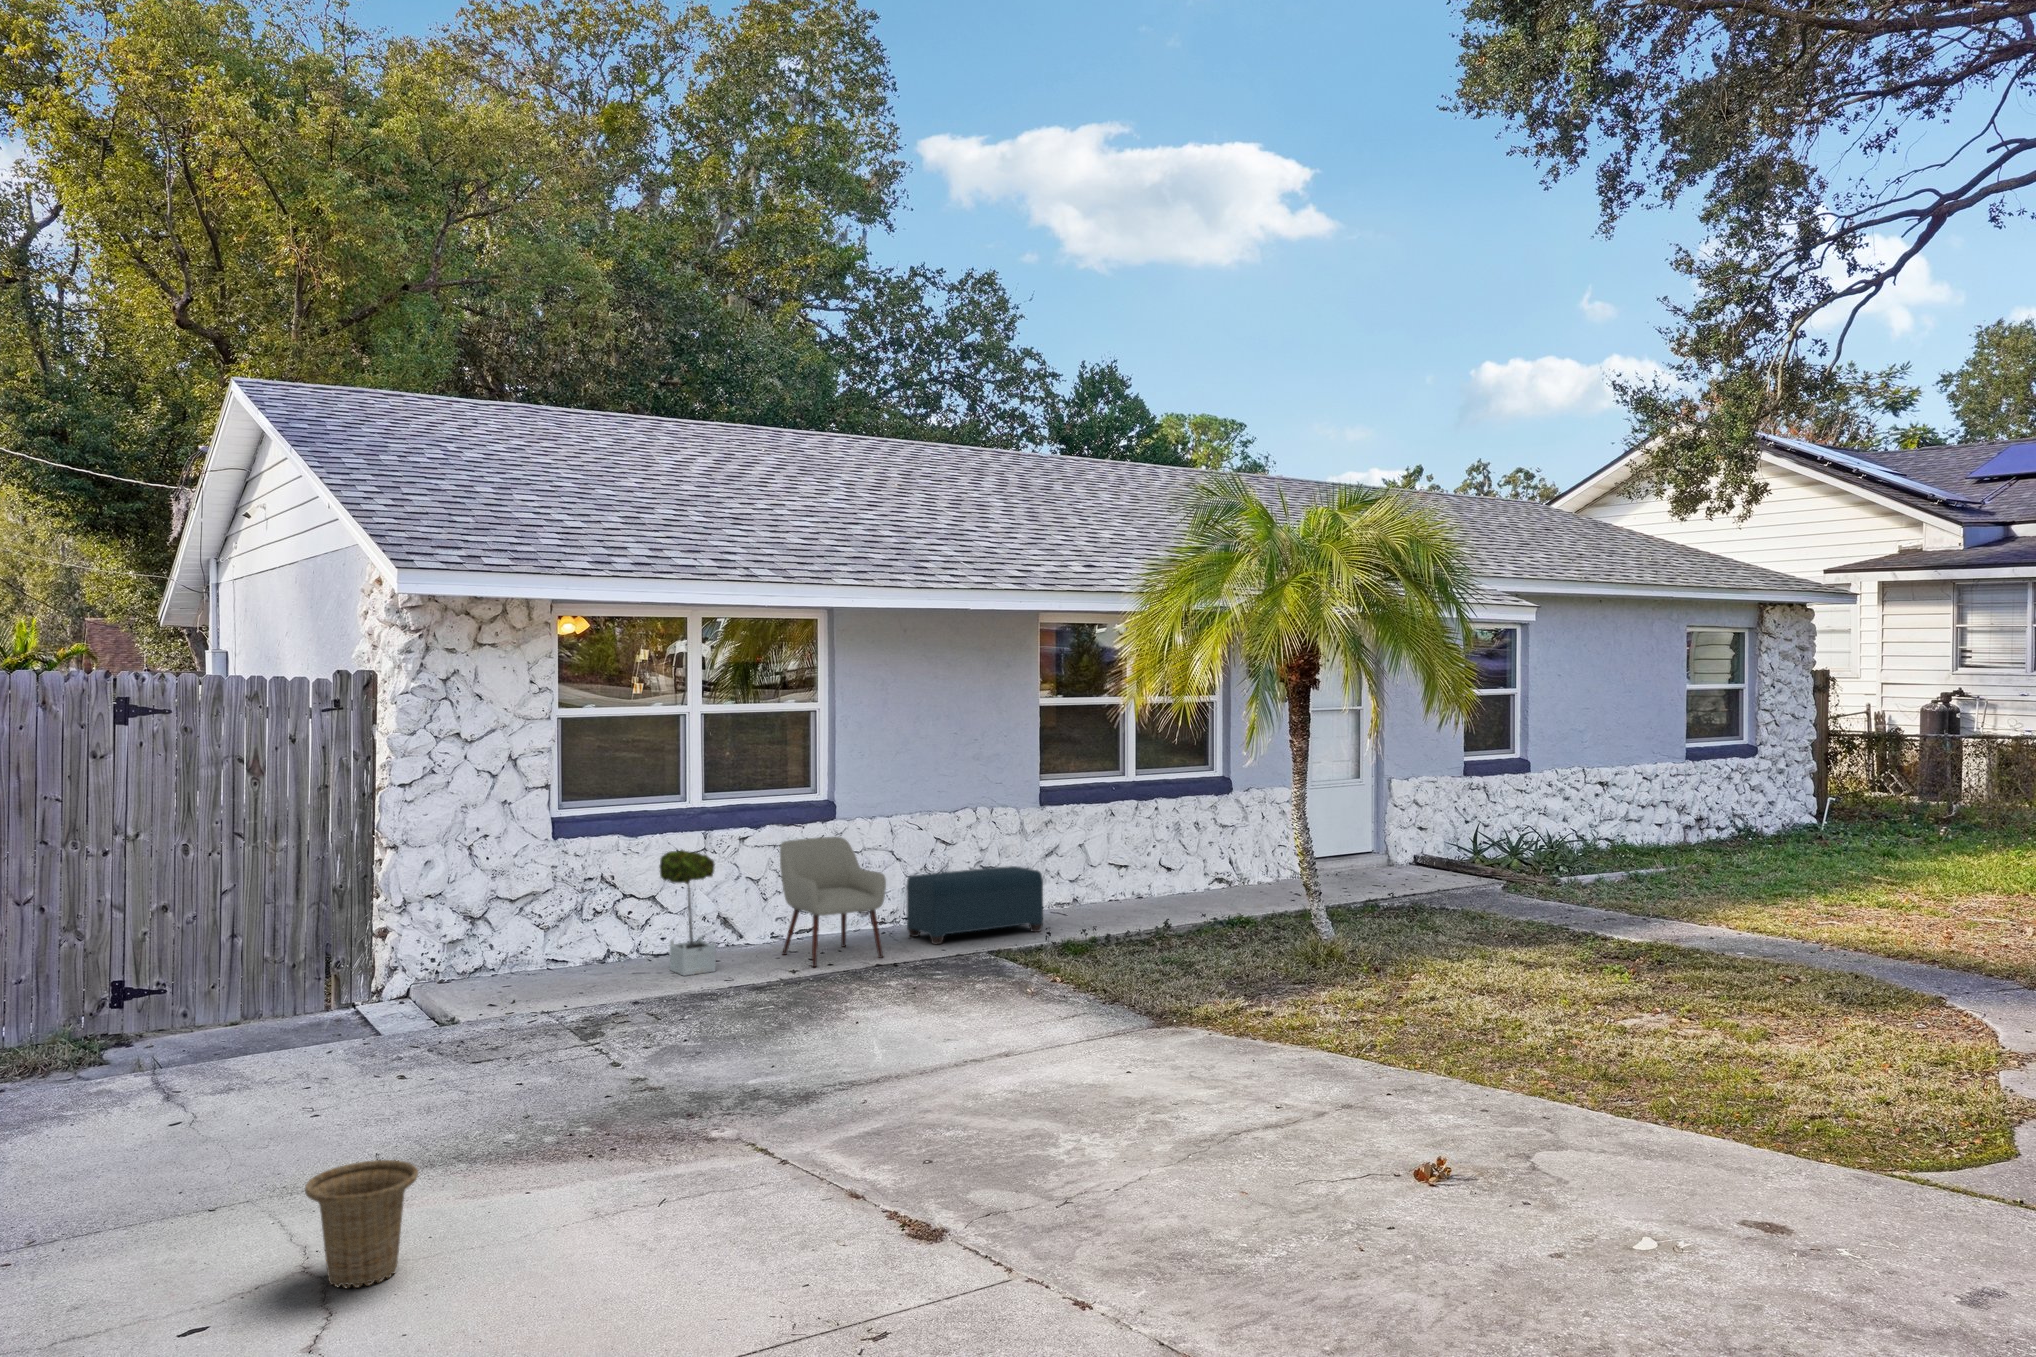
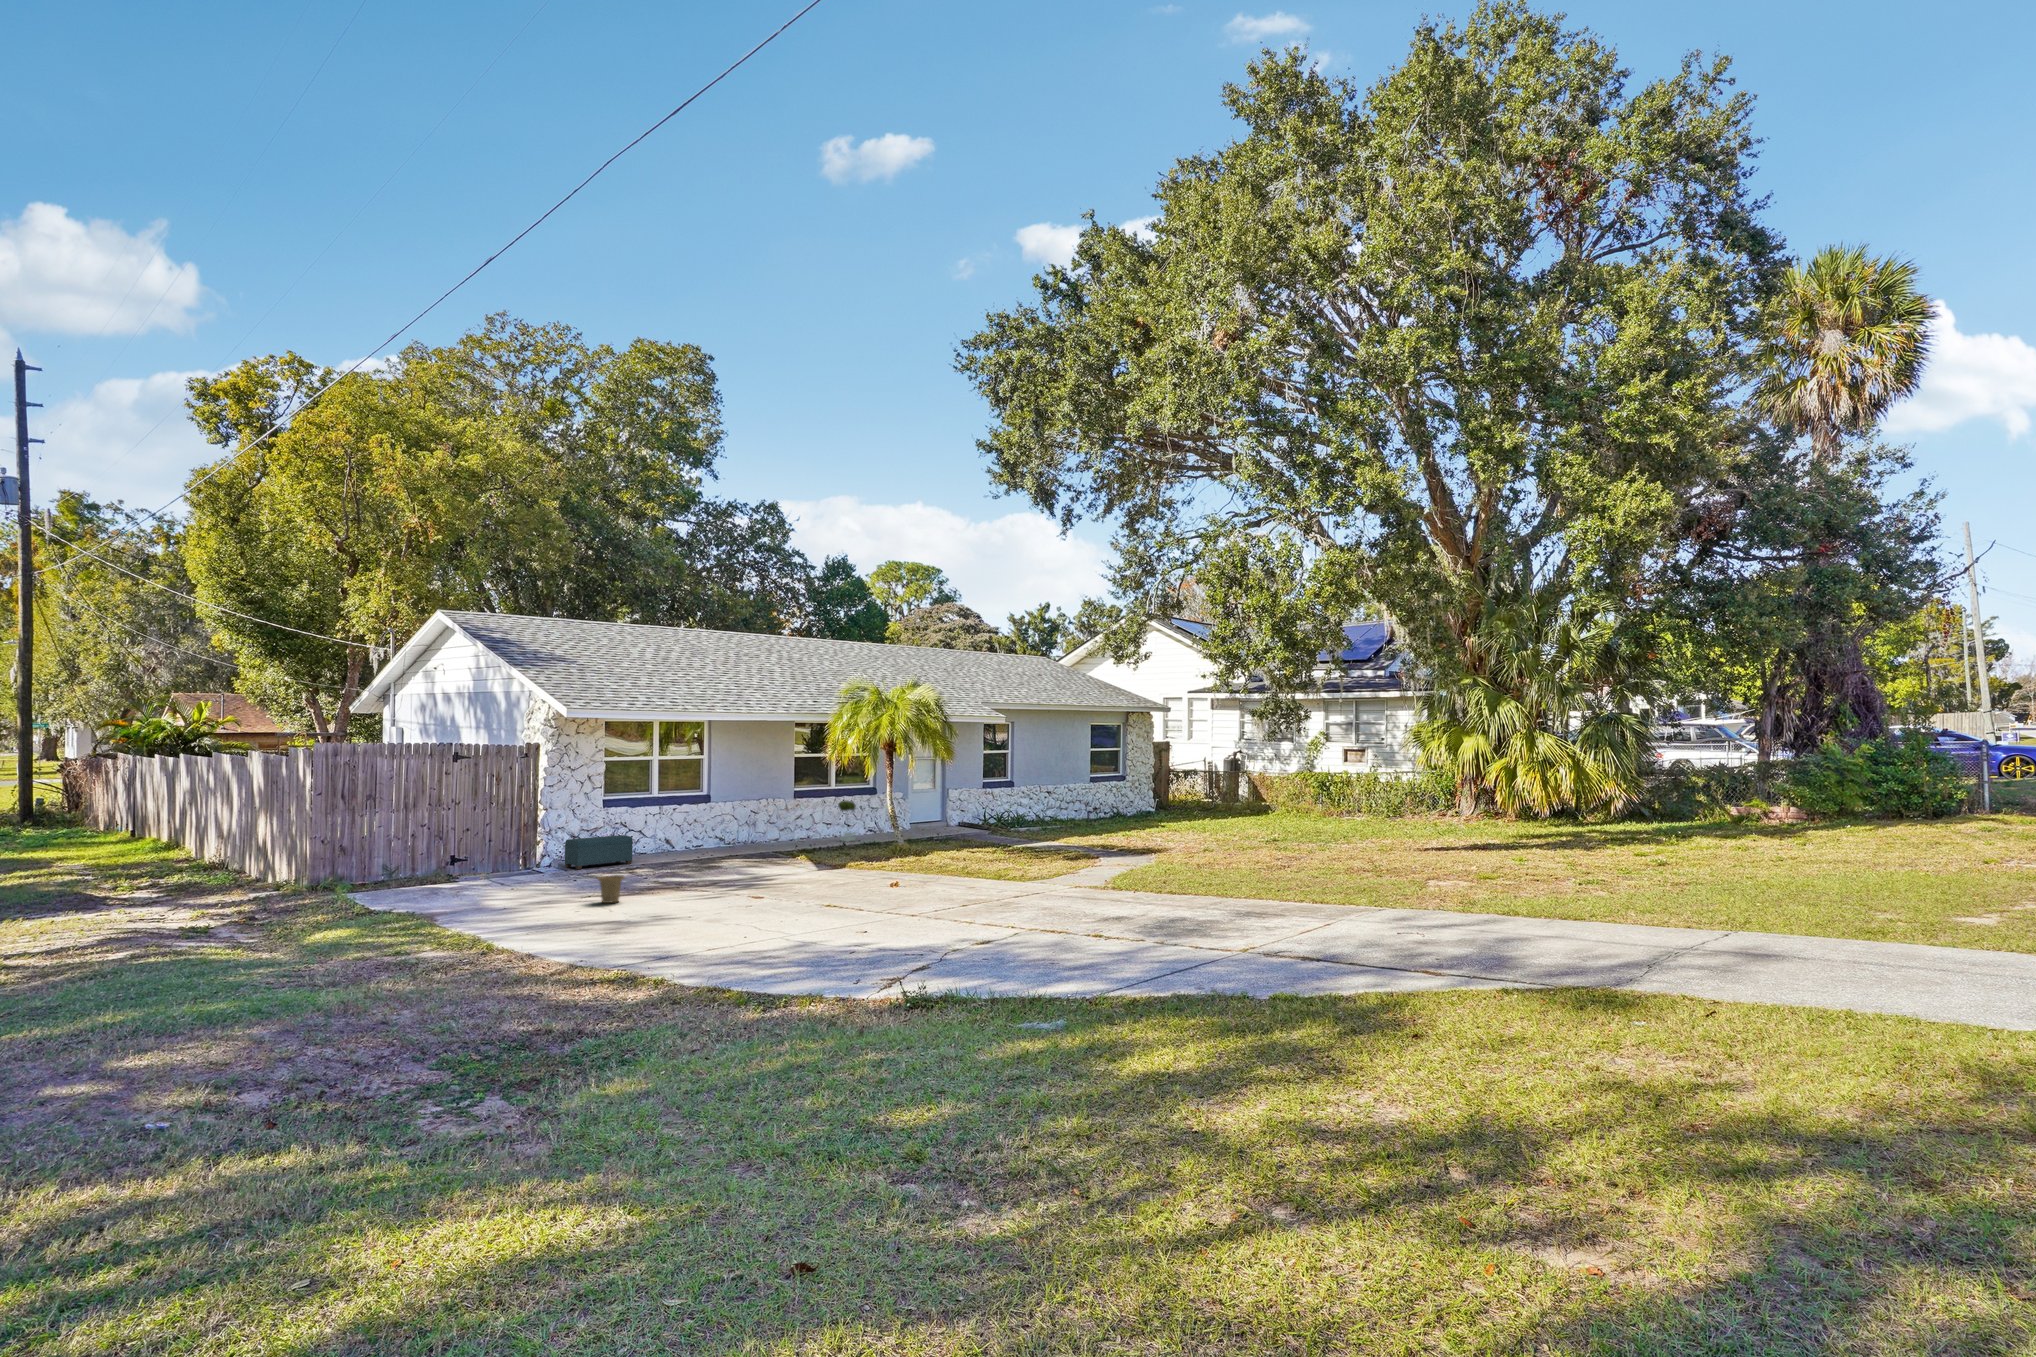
chair: present [780,837,886,967] -> none [689,809,732,858]
potted tree: present [659,850,716,976] -> present [838,801,856,842]
bench: present [906,866,1043,944] -> present [565,835,633,869]

